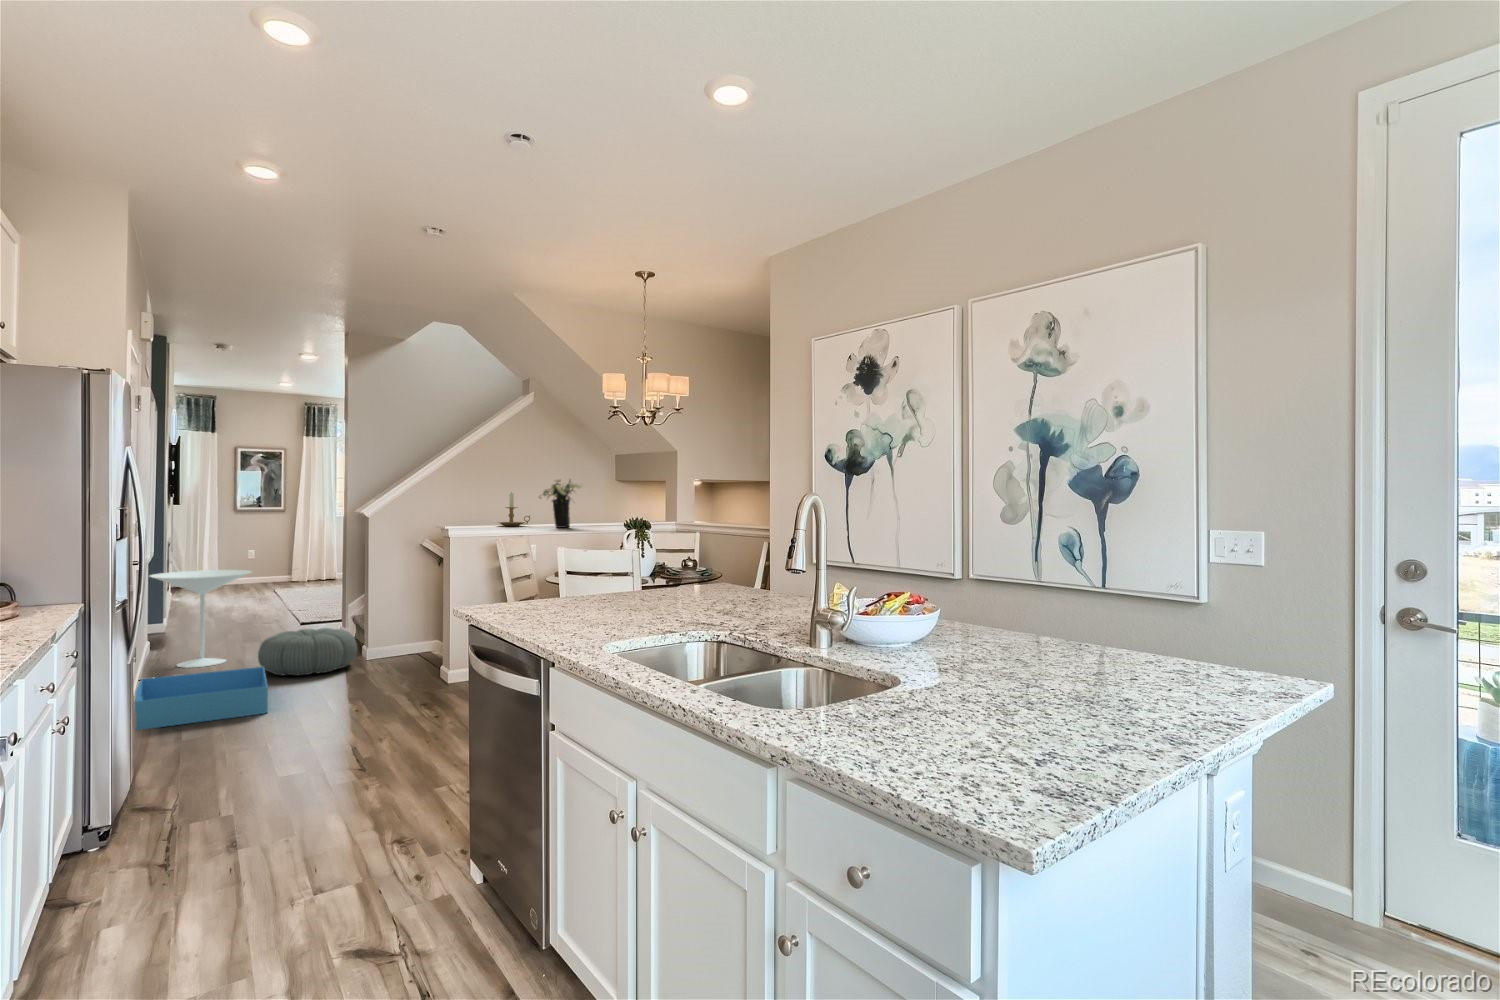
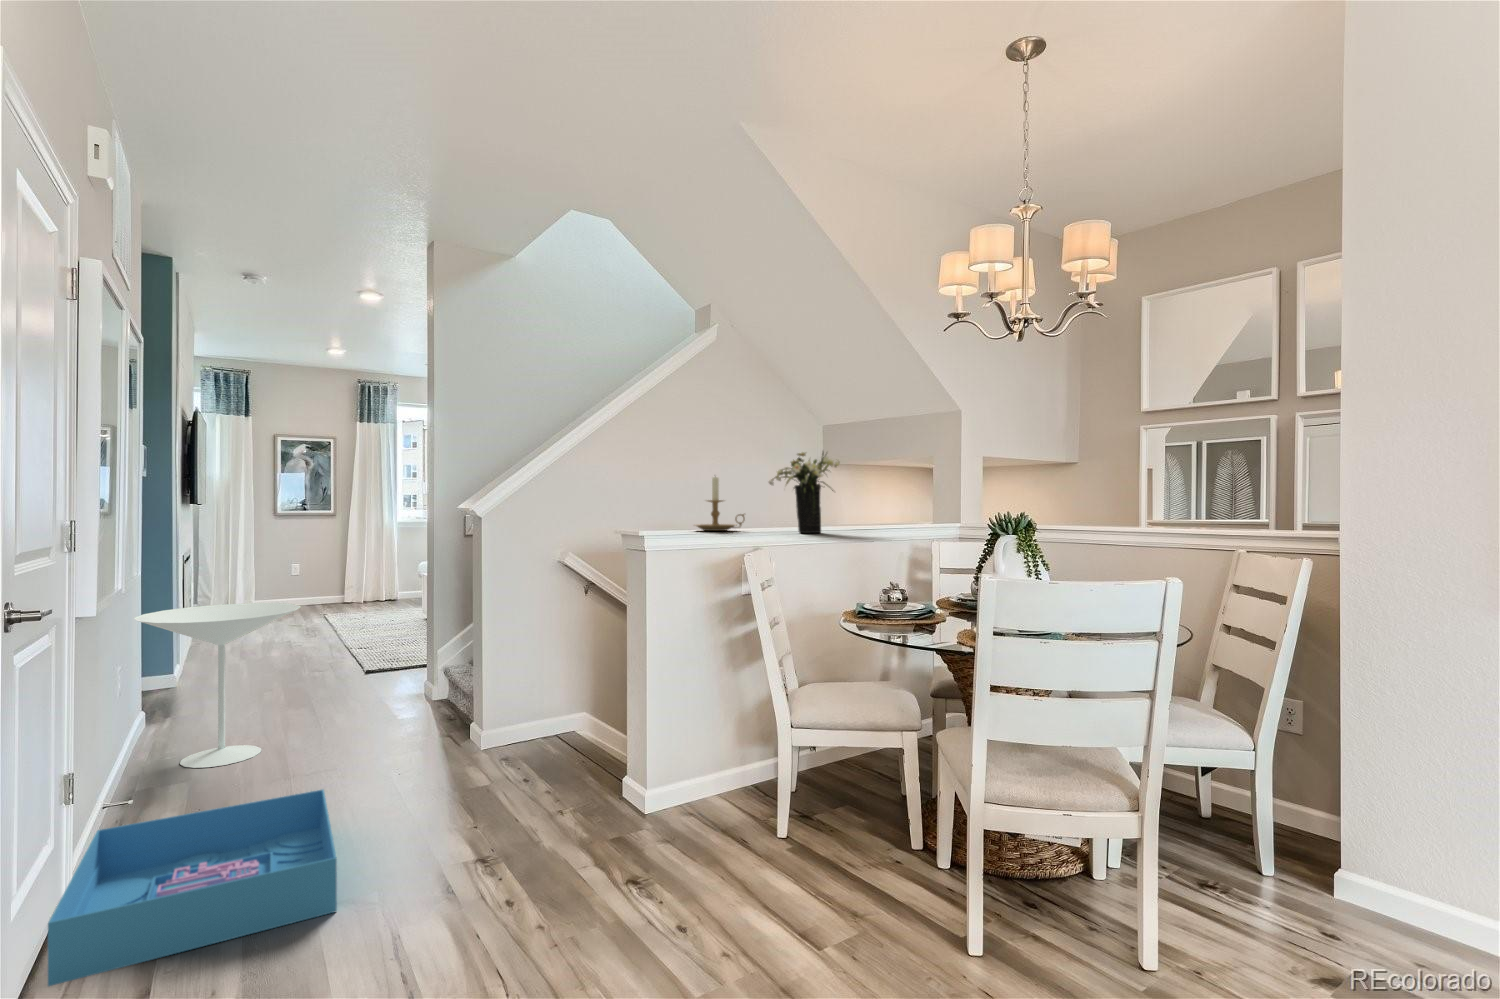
pouf: present [258,628,357,676] -> none [311,699,470,790]

